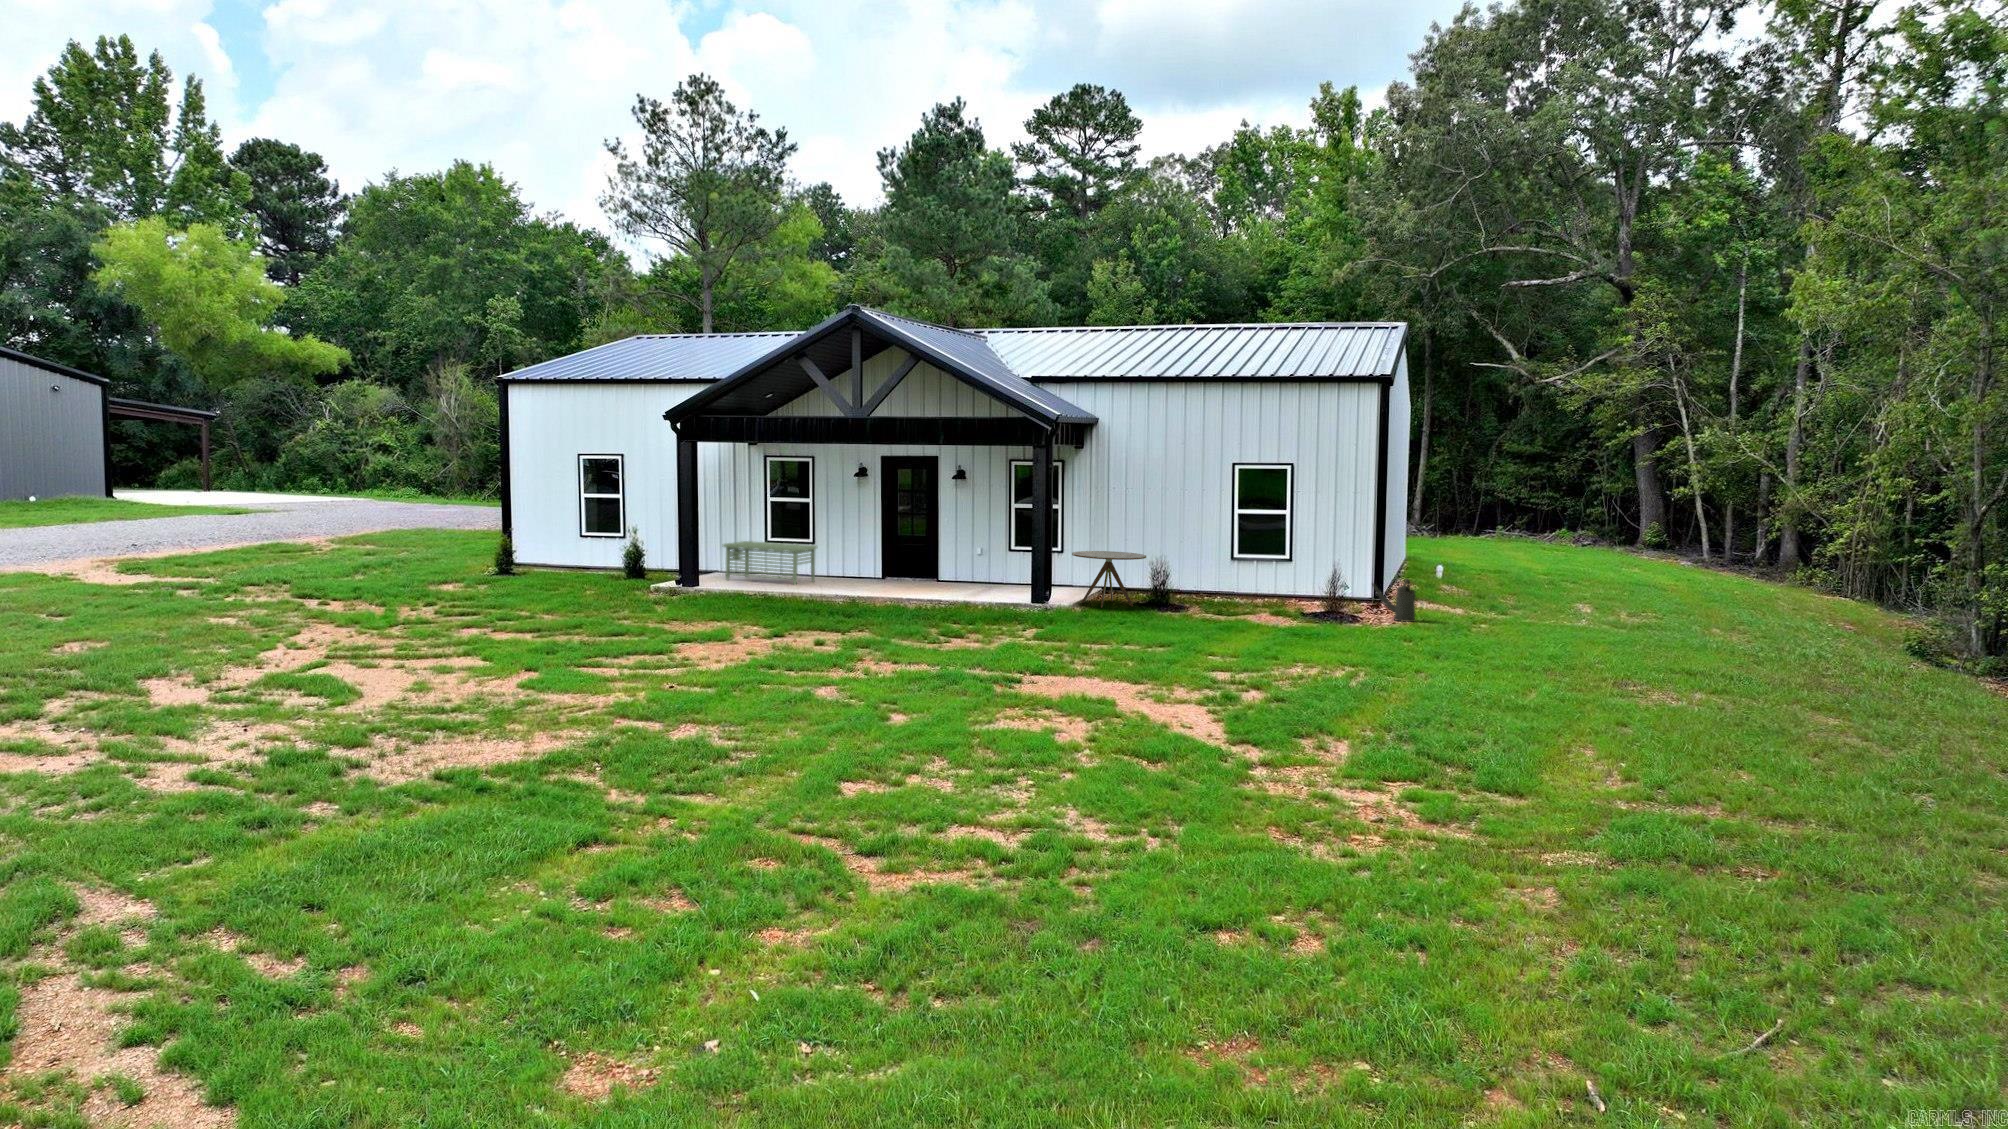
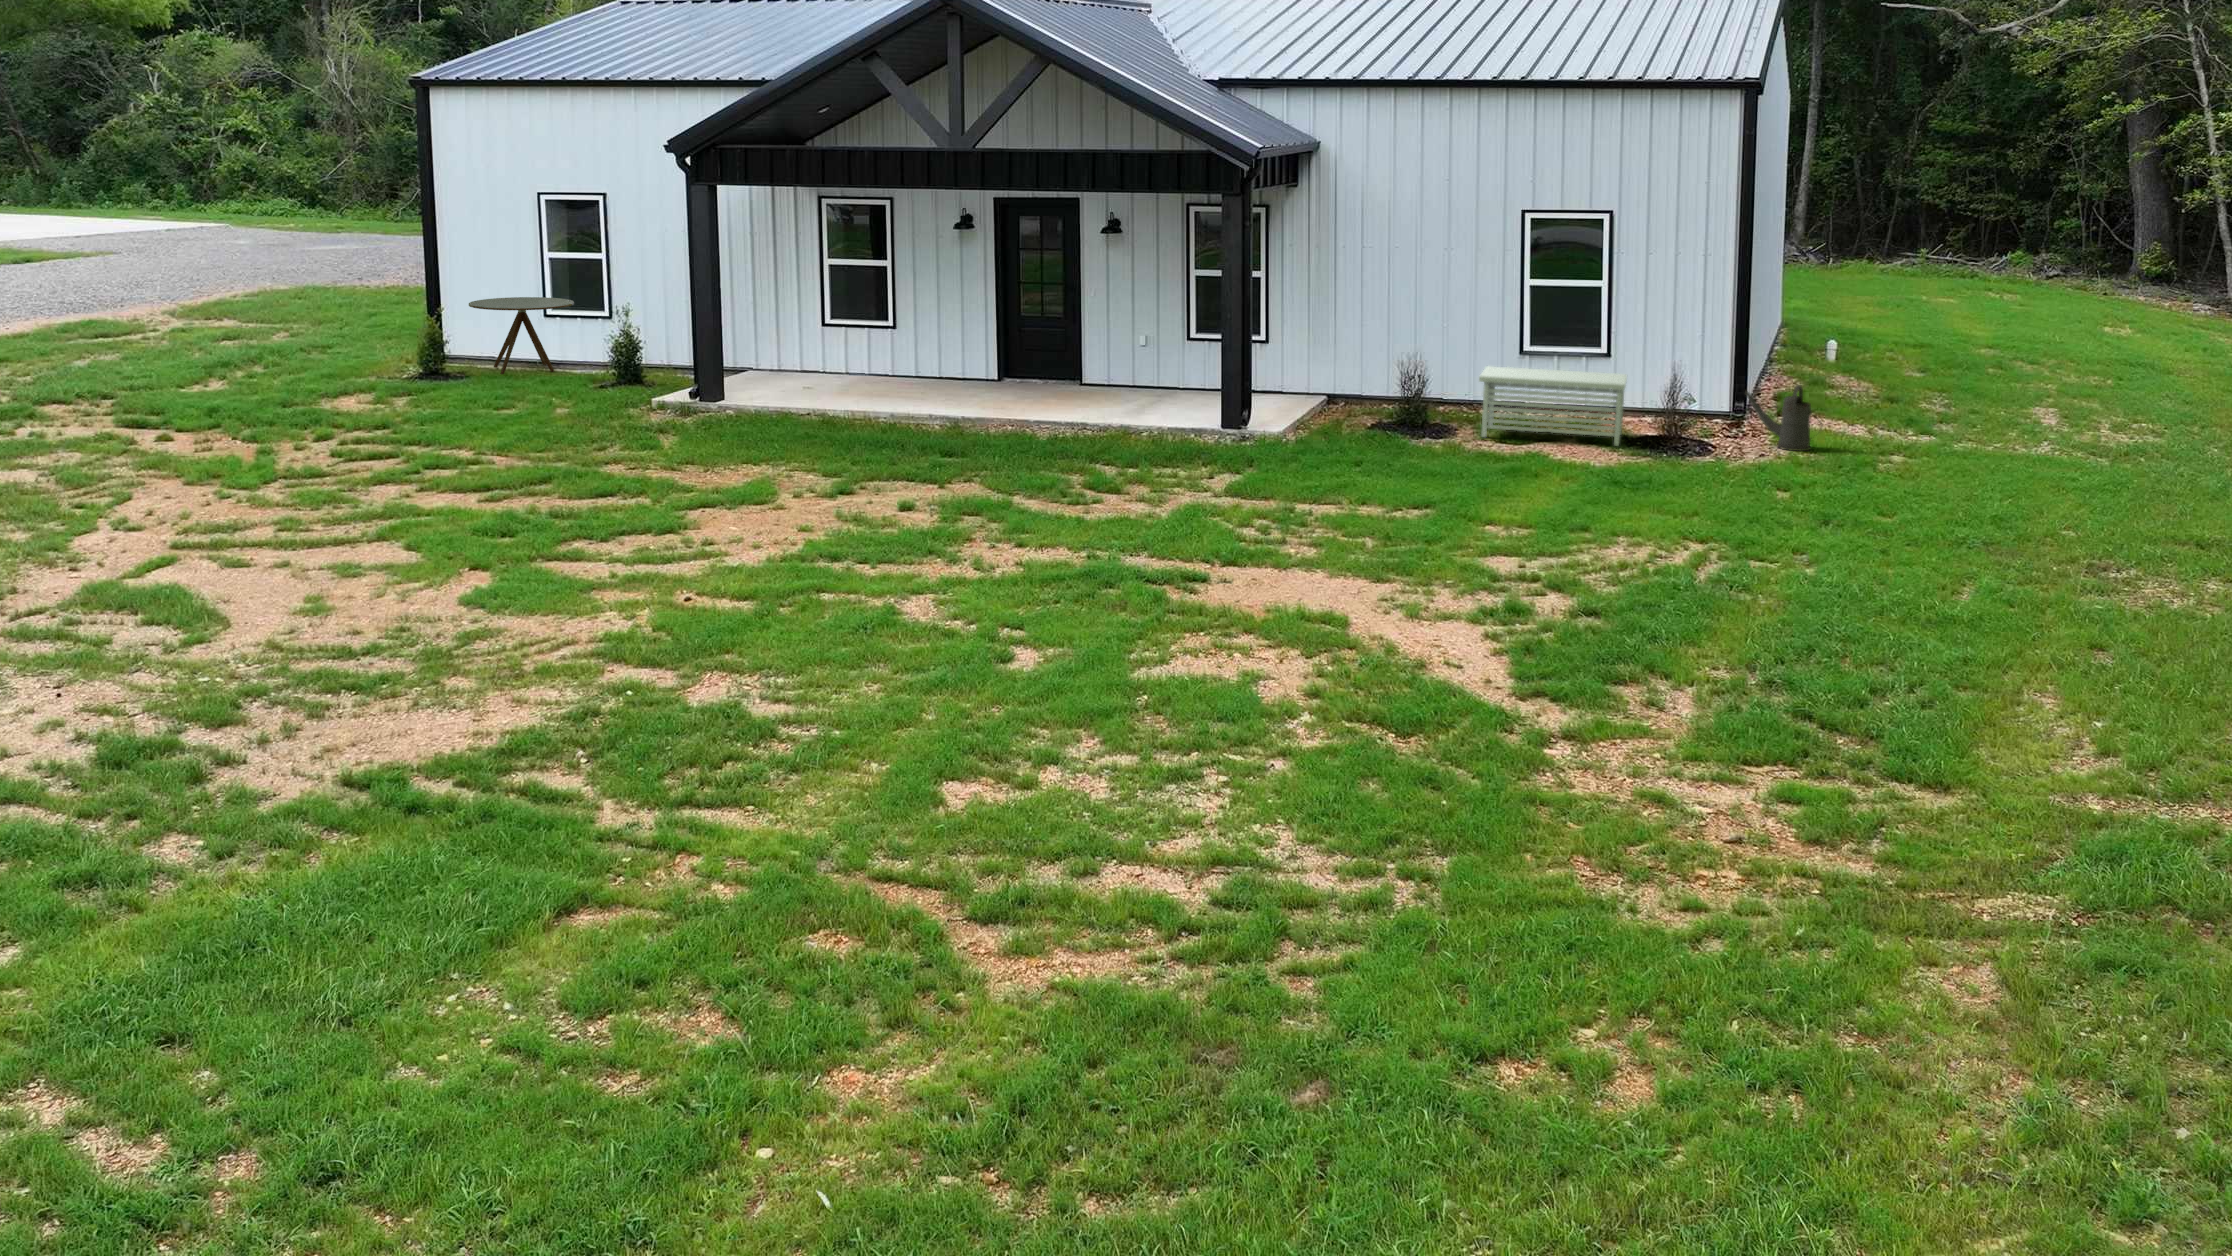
storage bench: present [723,541,817,585] -> present [1479,366,1627,446]
round table: present [1072,551,1146,608] -> present [469,297,574,374]

